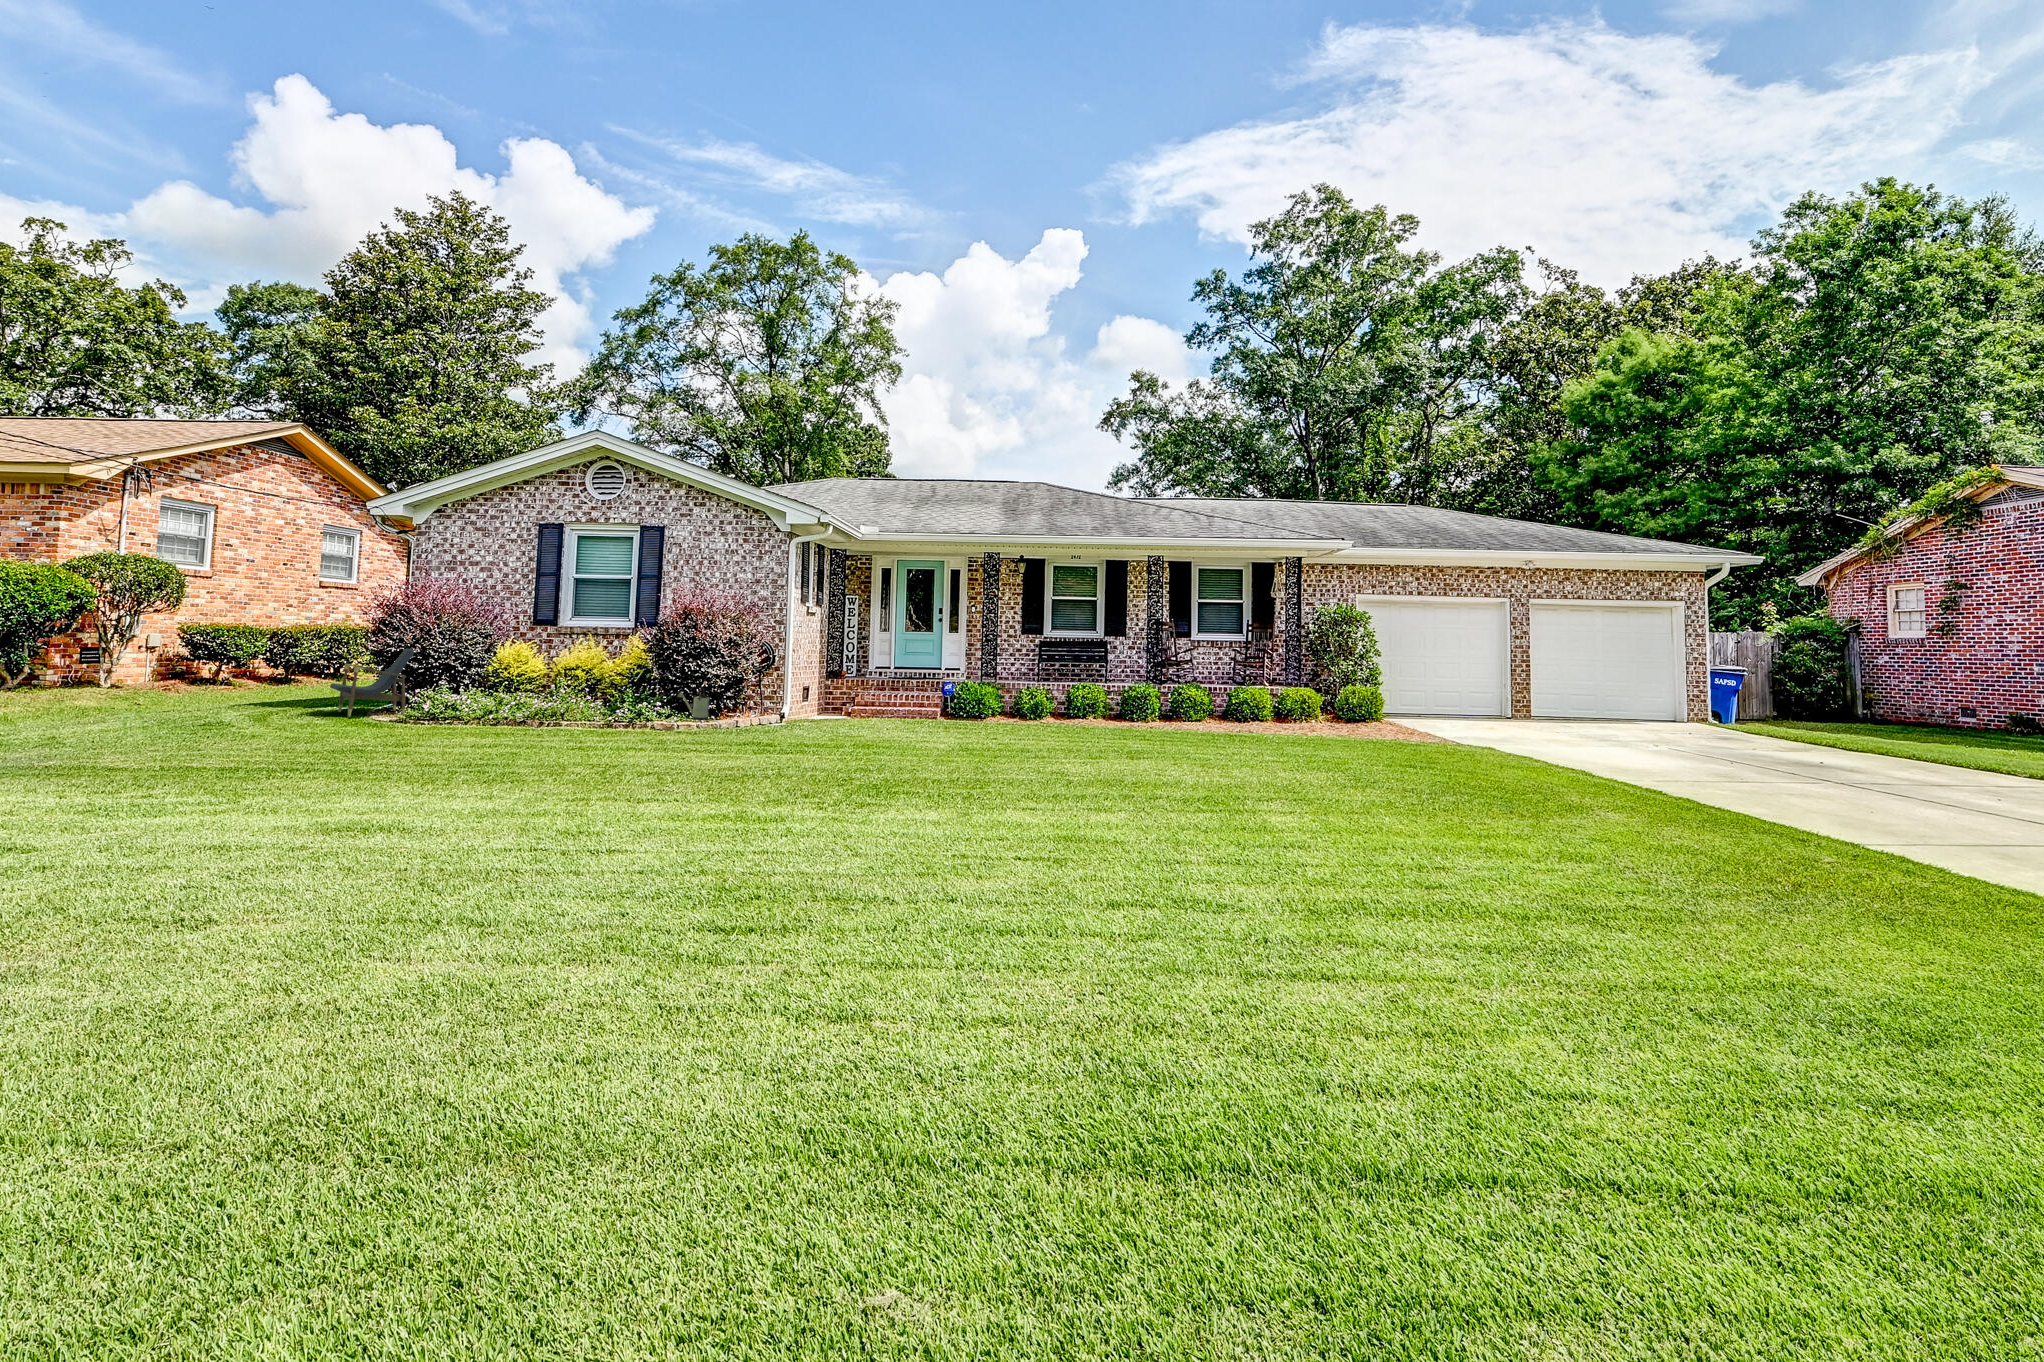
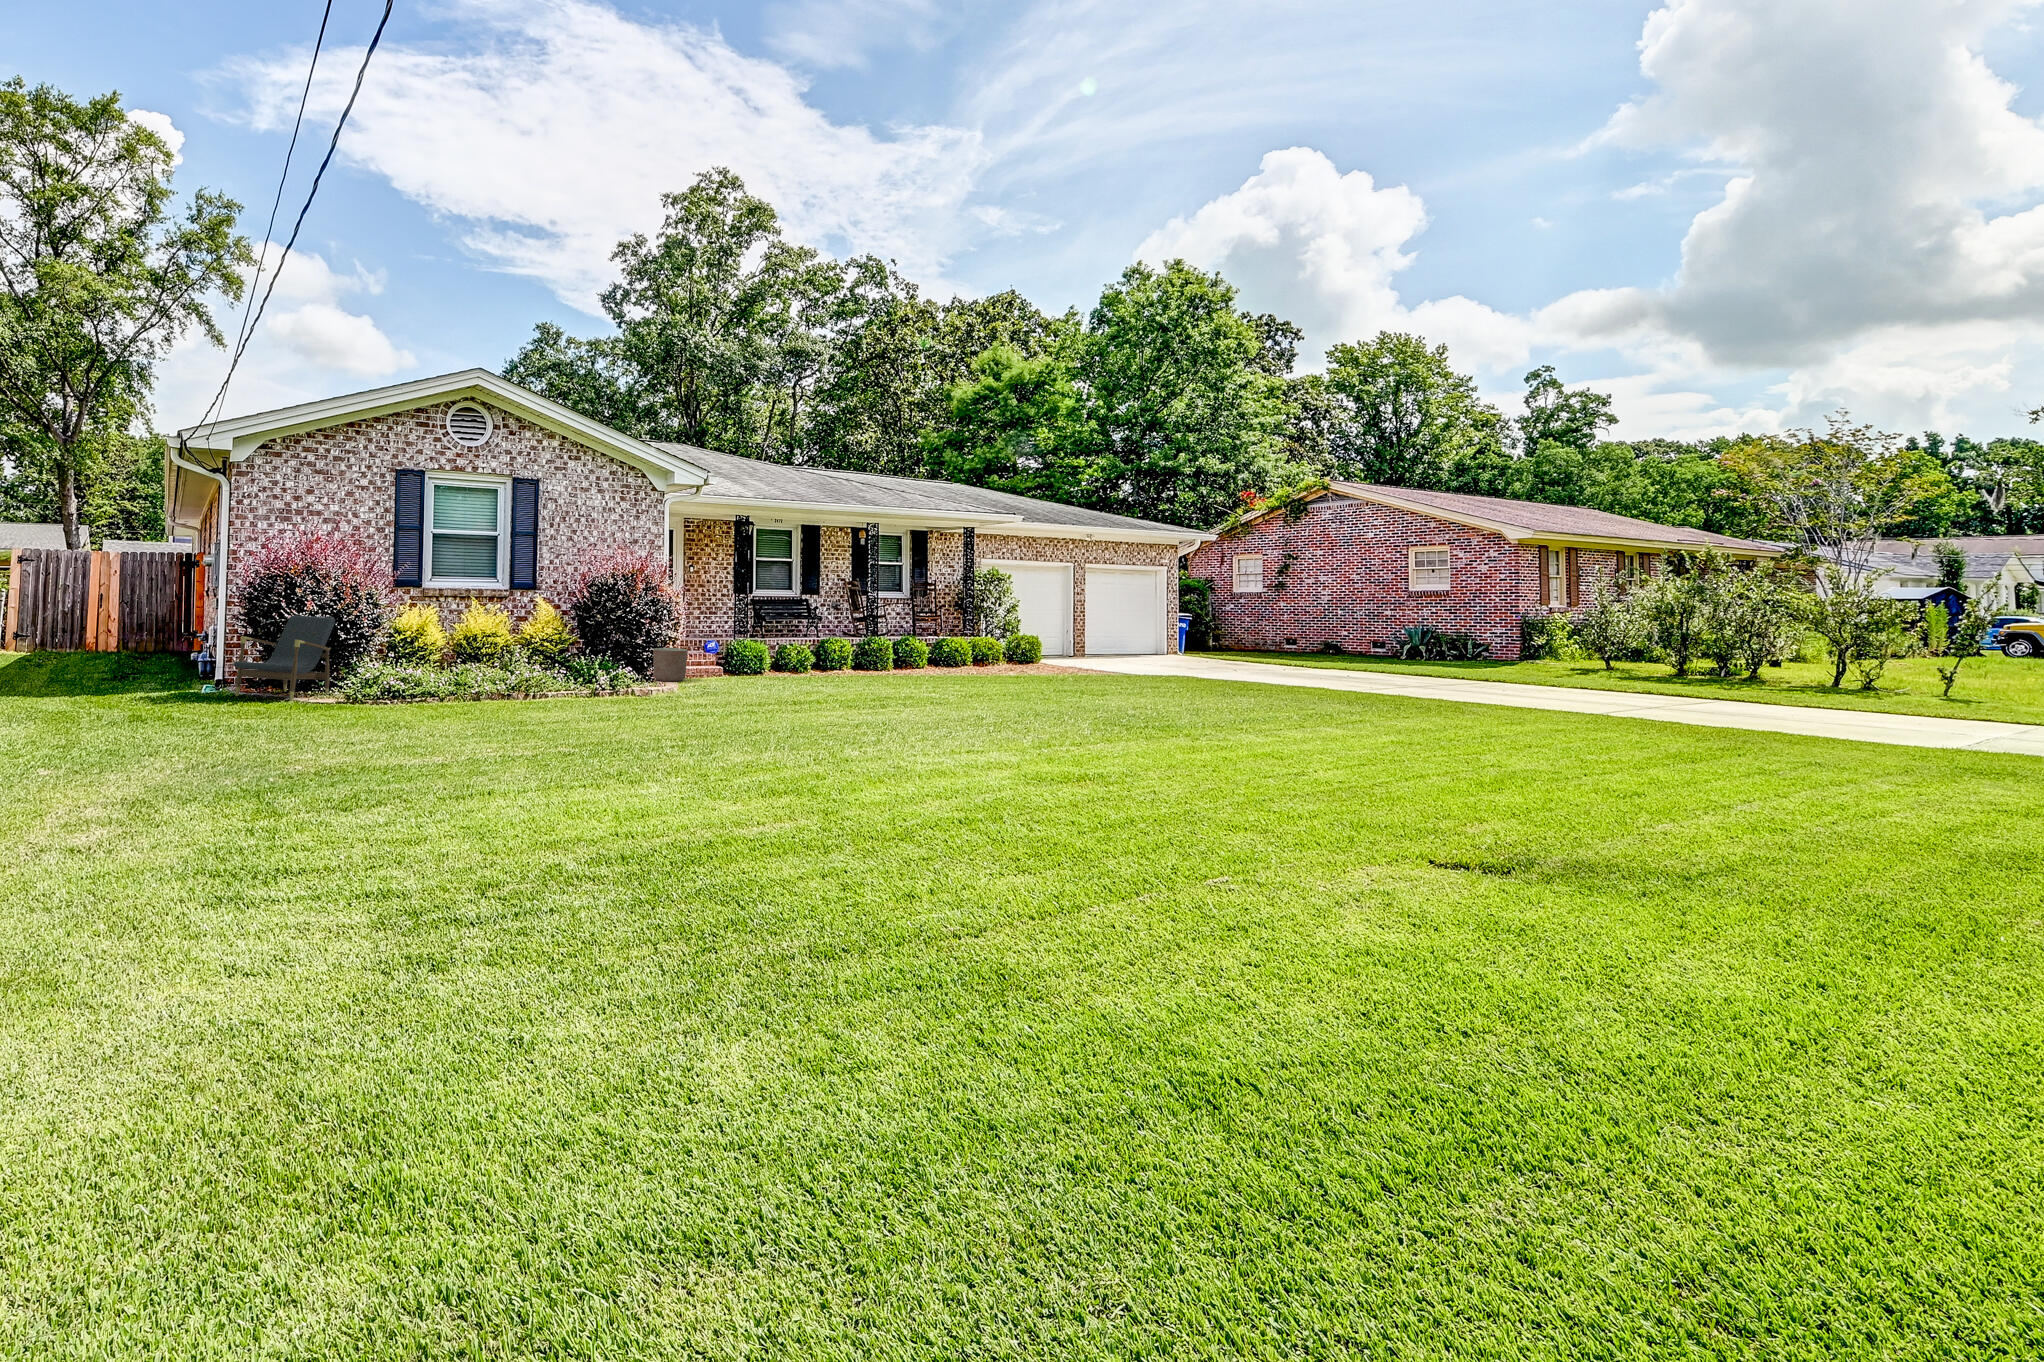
planter: none [736,686,771,719] -> present [653,648,688,681]
watering can: present [677,689,710,720] -> none [613,653,647,684]

